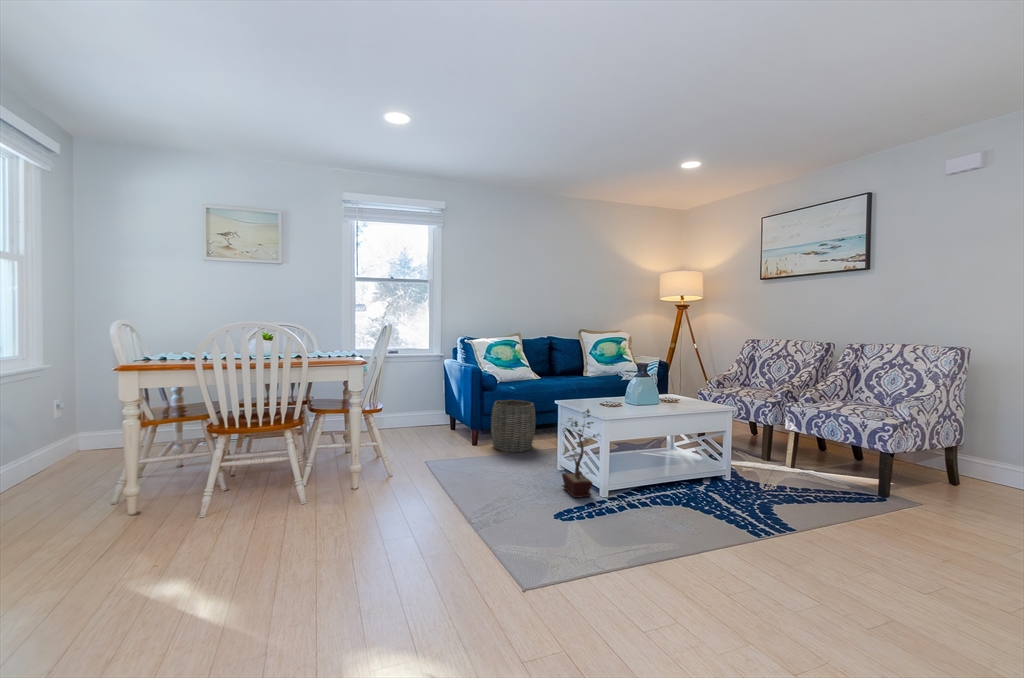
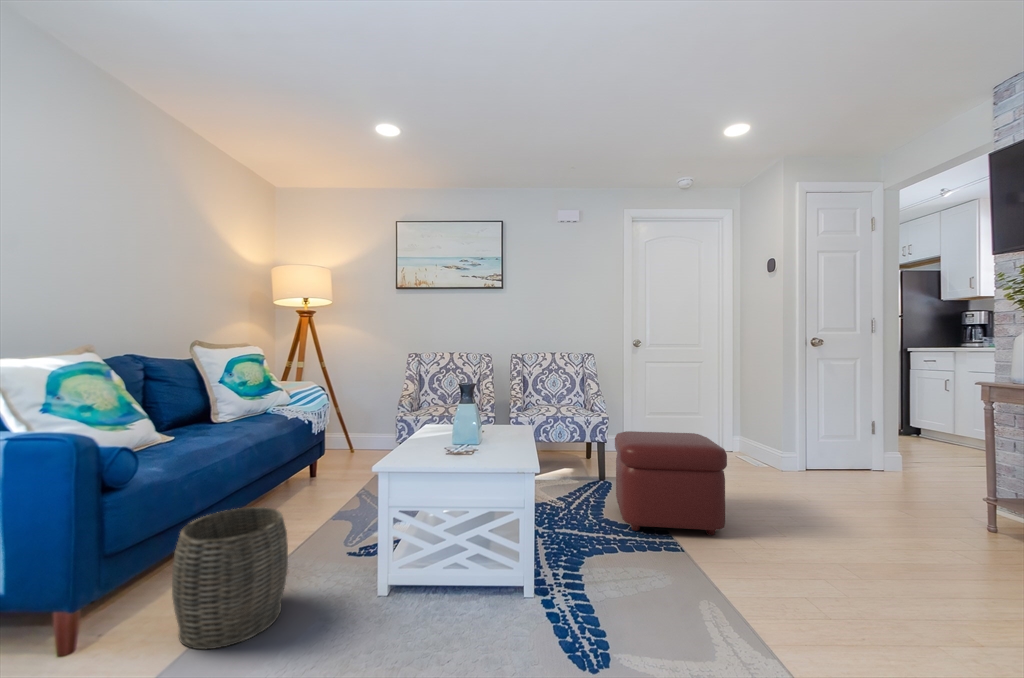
potted plant: present [562,409,599,498] -> none [488,480,622,633]
ottoman: none [756,427,921,551] -> present [615,431,727,535]

